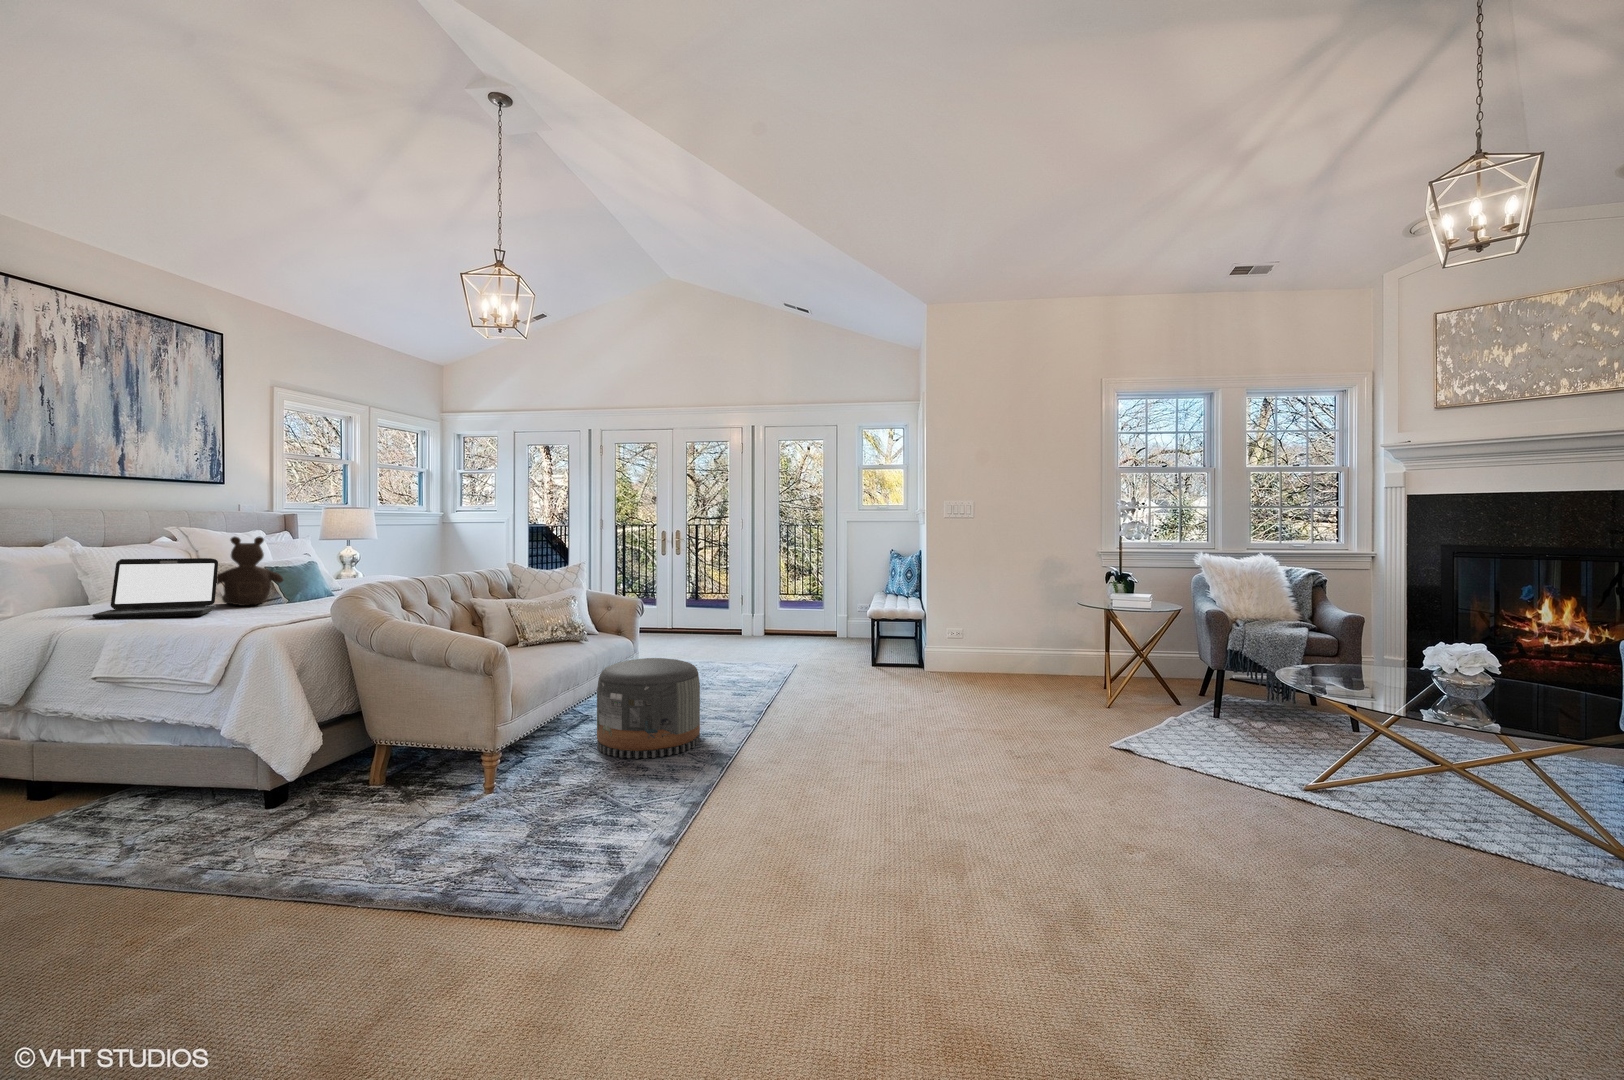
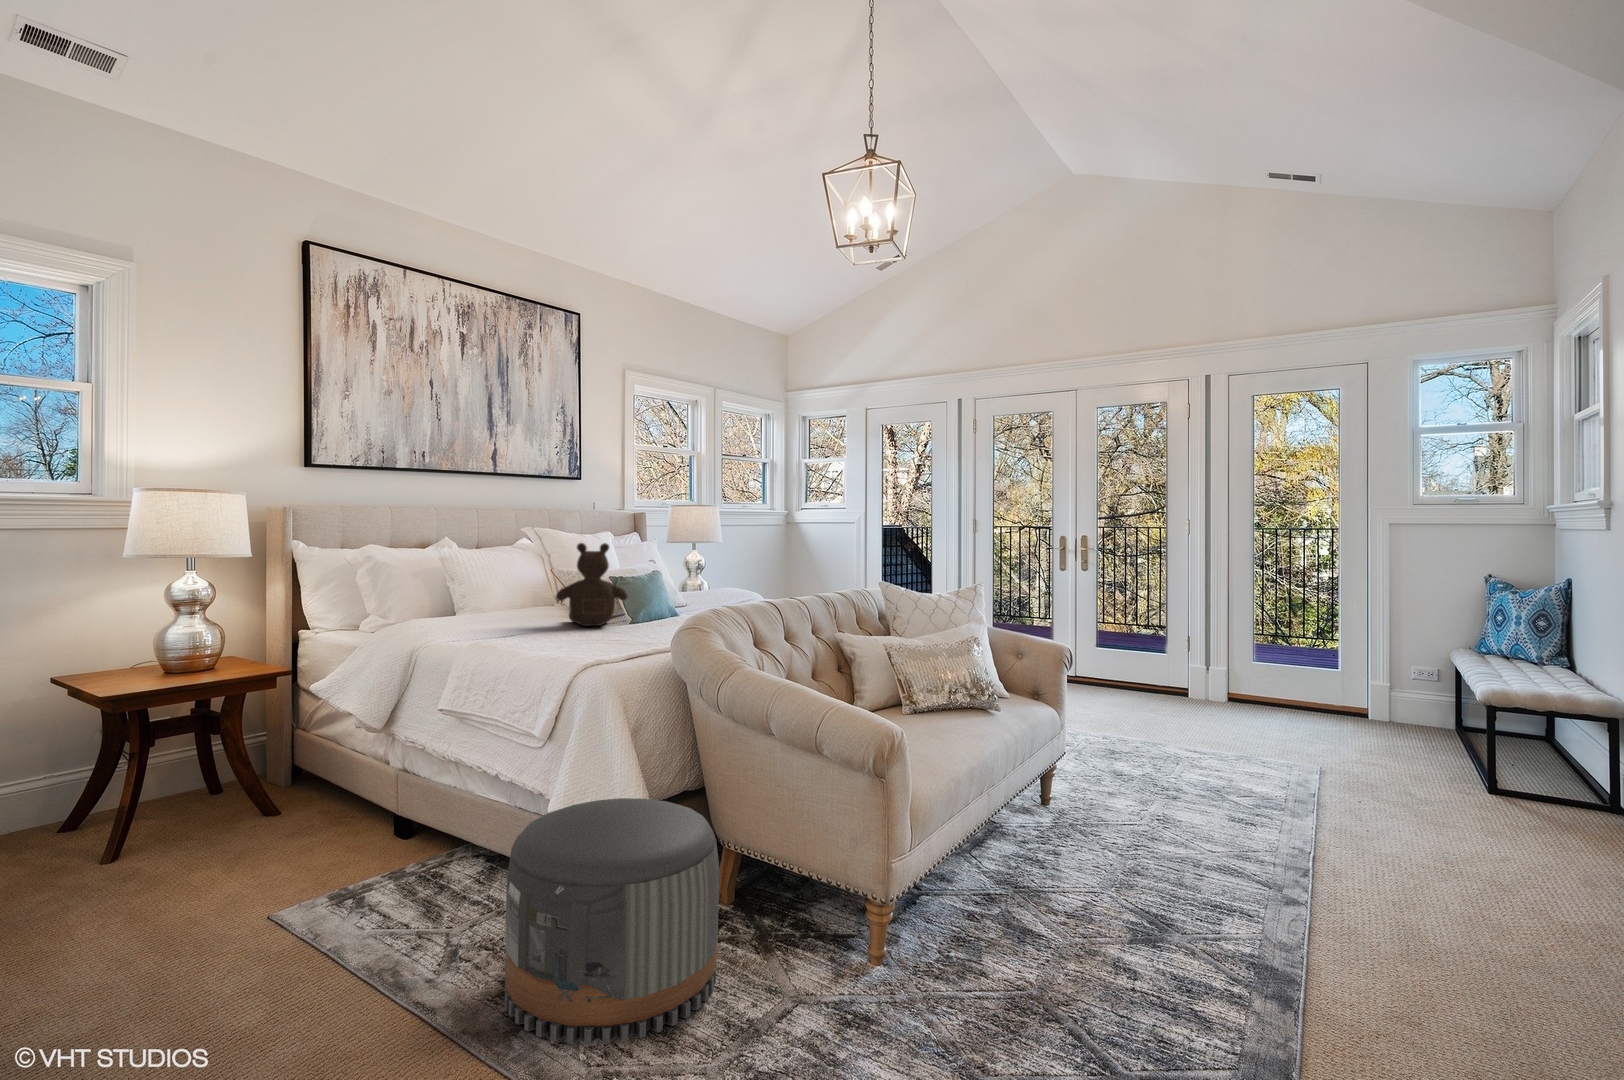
laptop: present [93,558,218,619] -> none [445,568,563,641]
pouf: present [597,658,700,758] -> present [505,798,719,1045]

